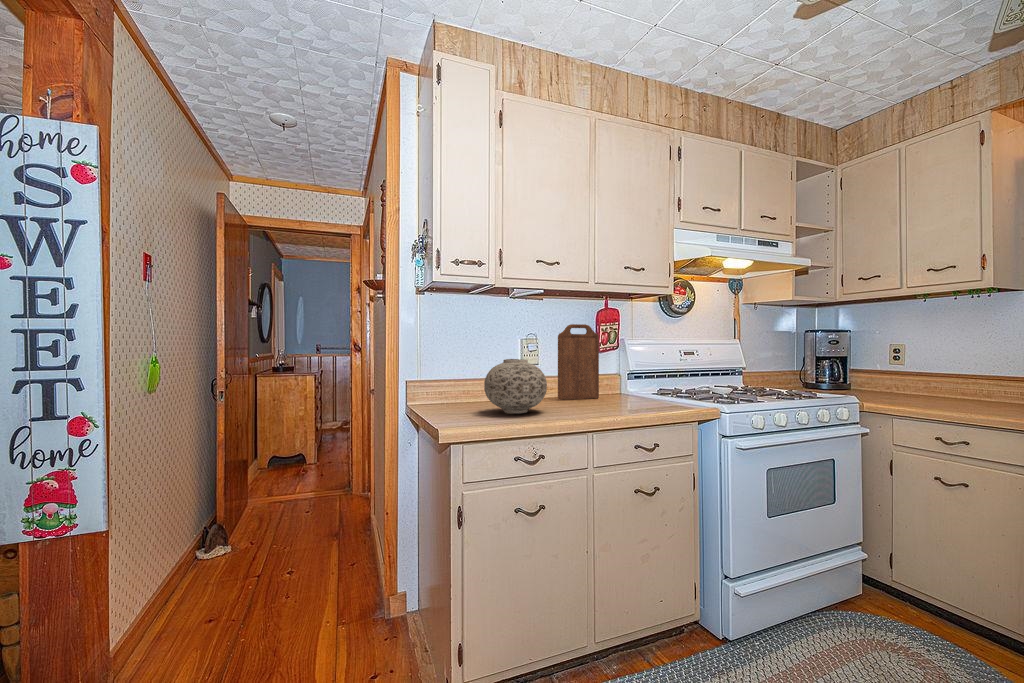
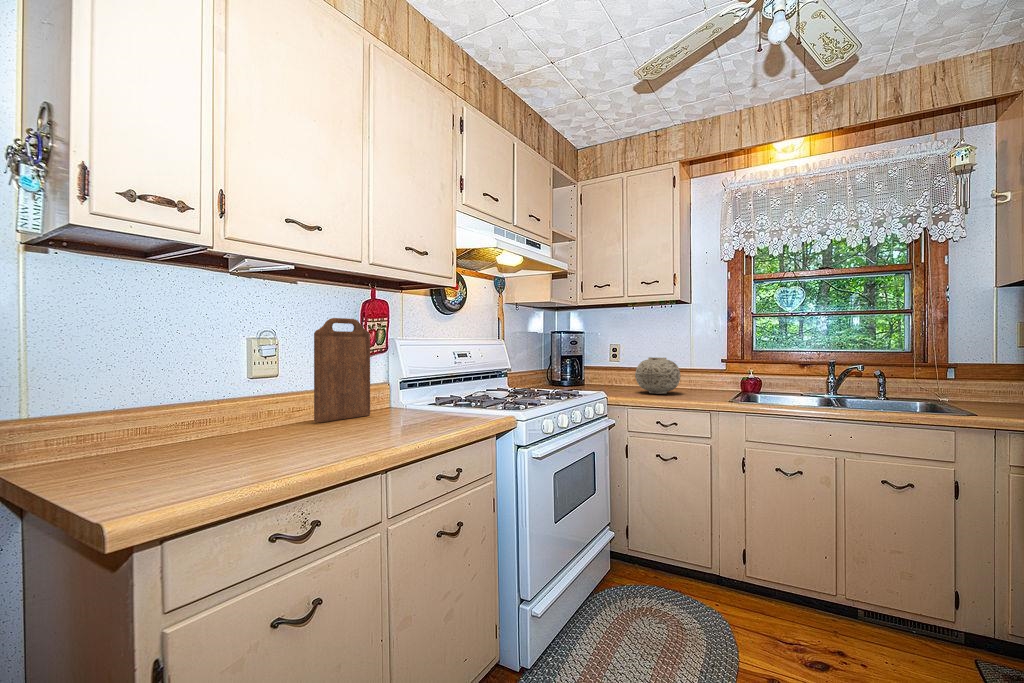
vase: present [484,359,547,414] -> present [635,357,680,394]

